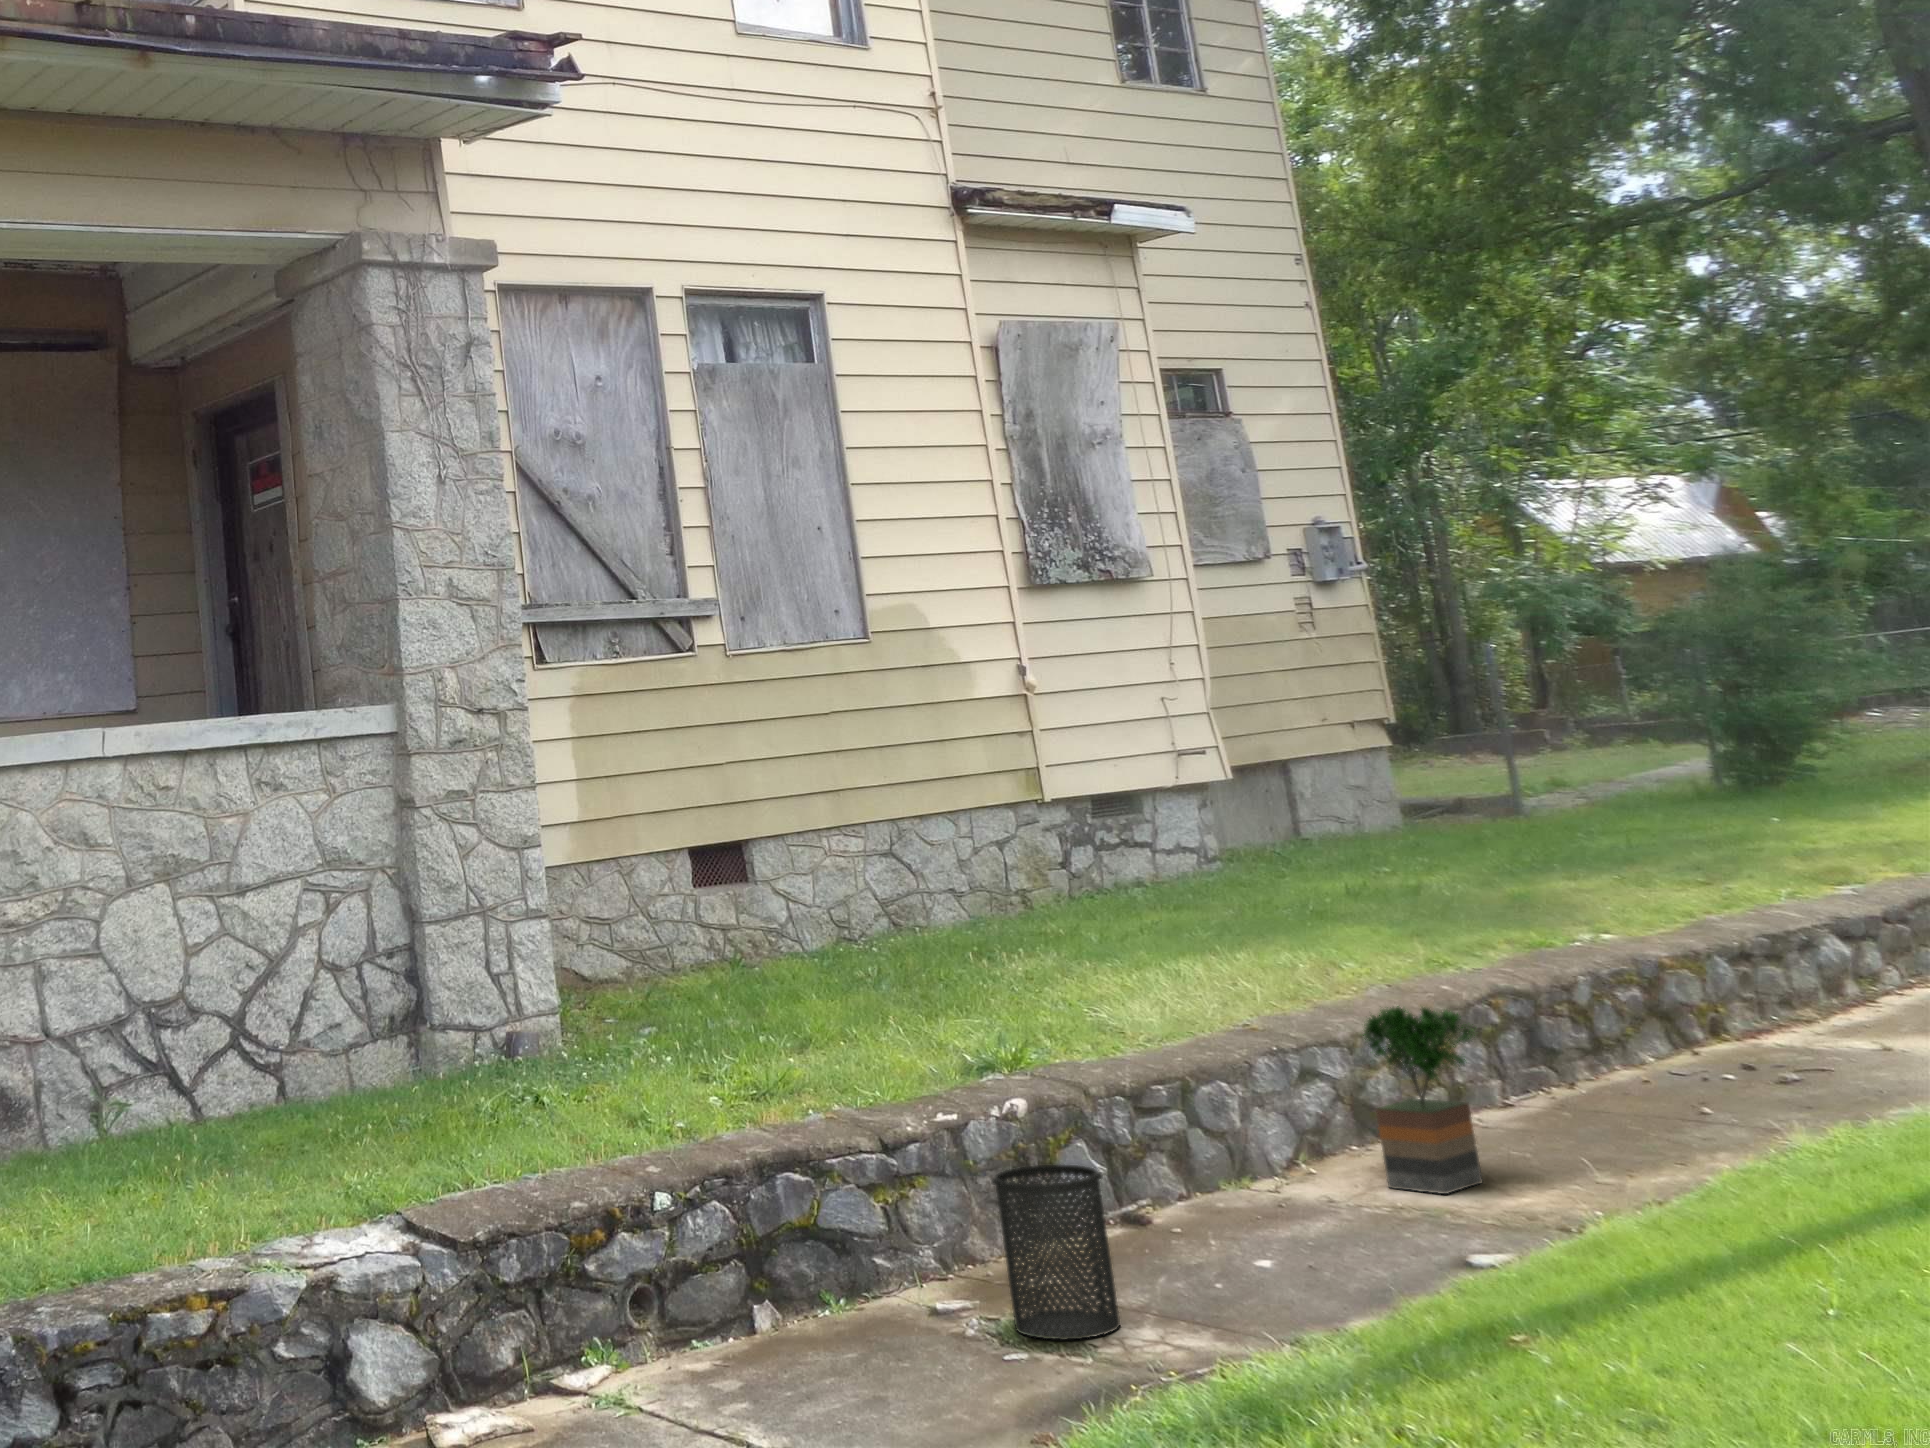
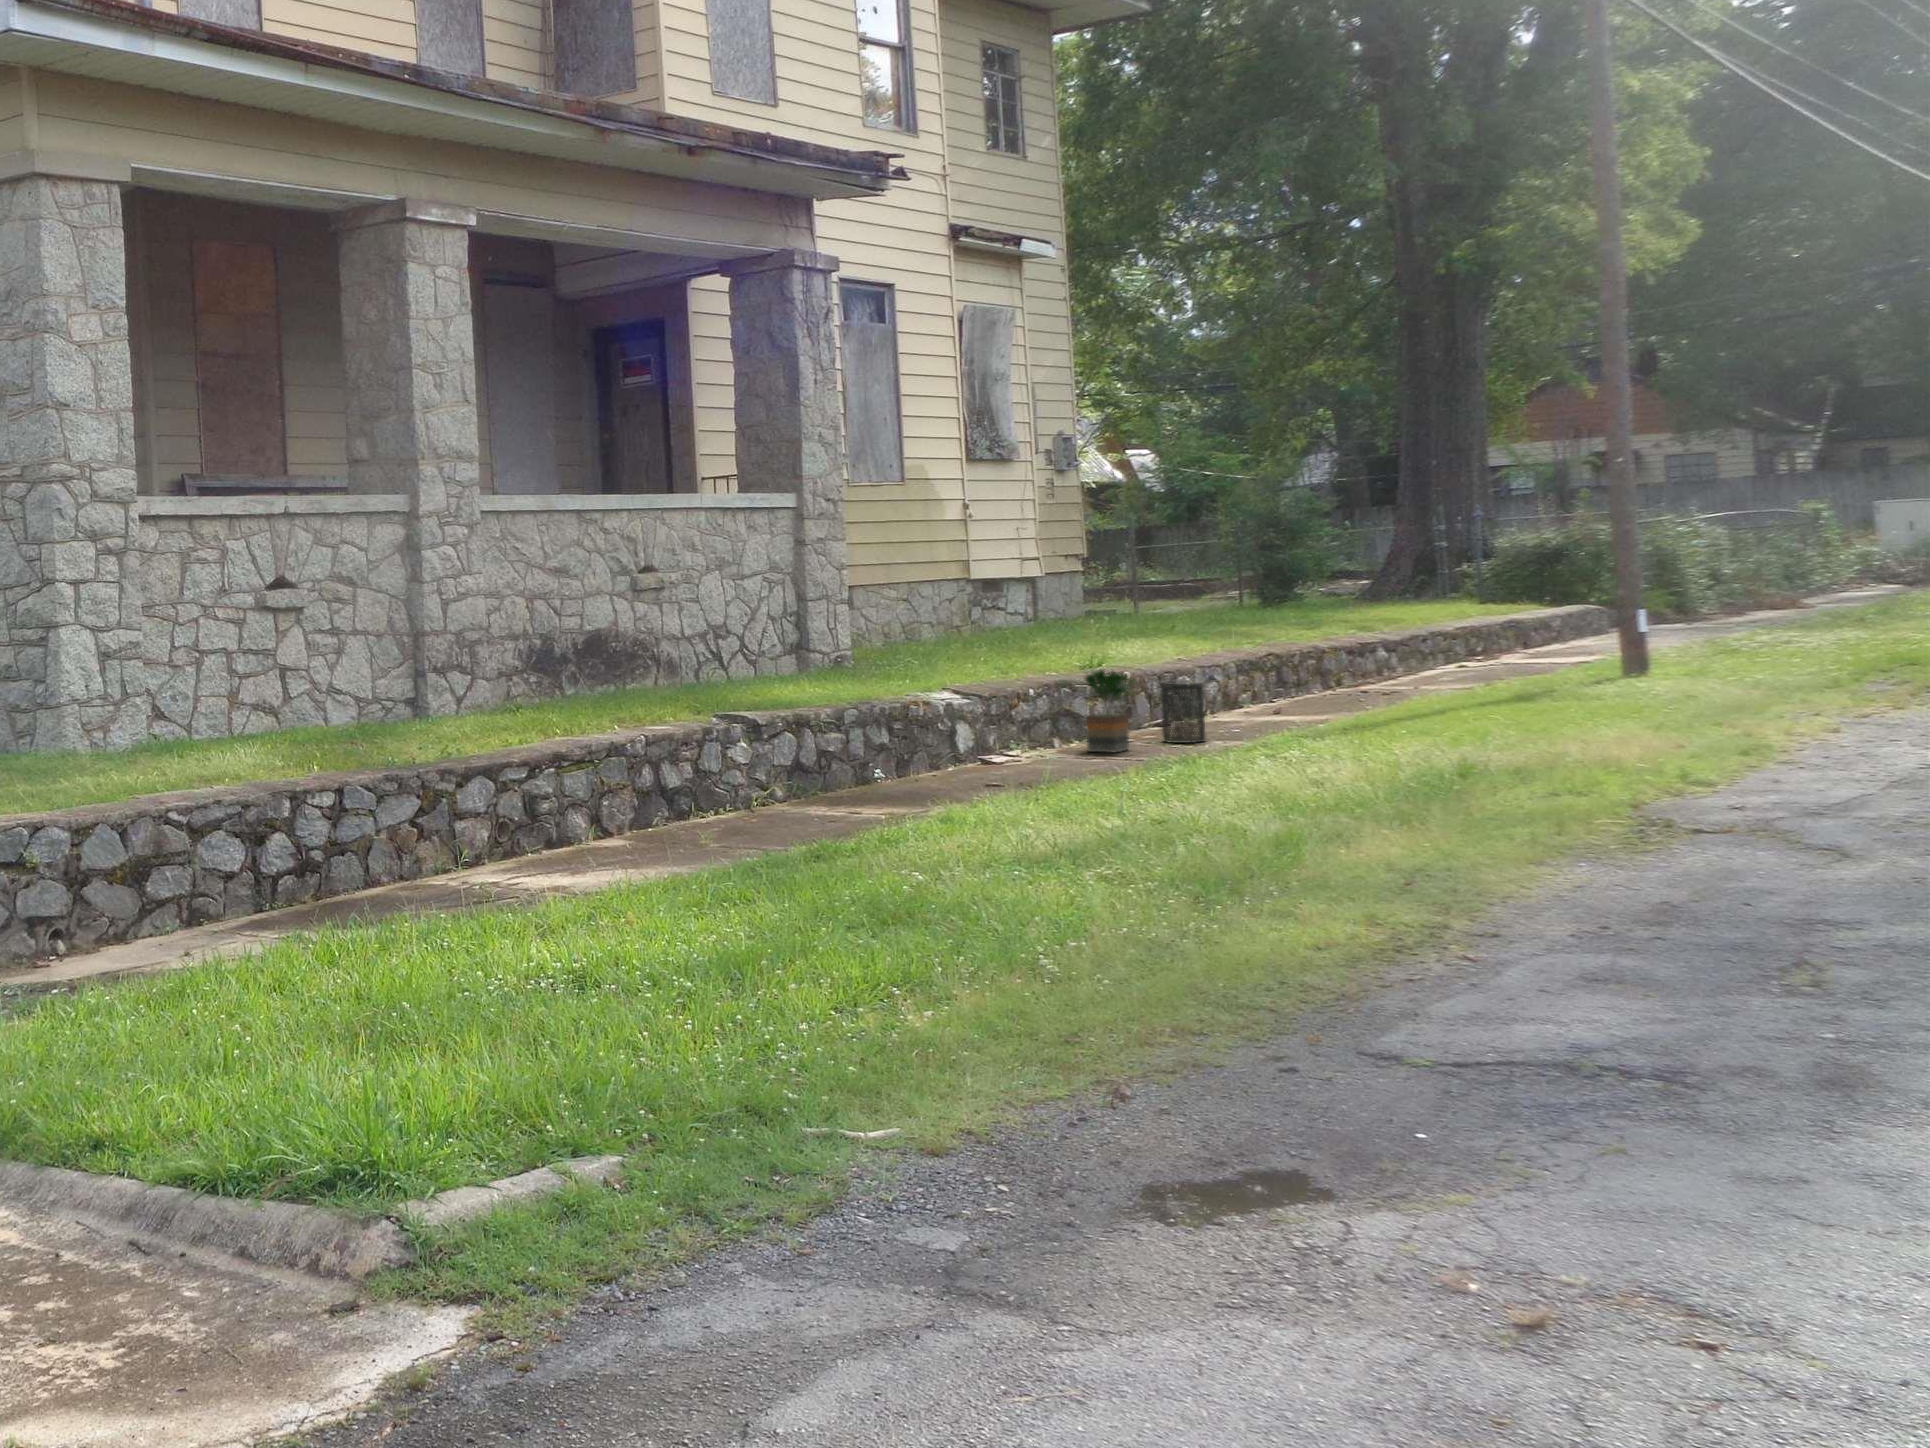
potted tree: present [1363,1006,1482,1194] -> present [1084,670,1133,752]

